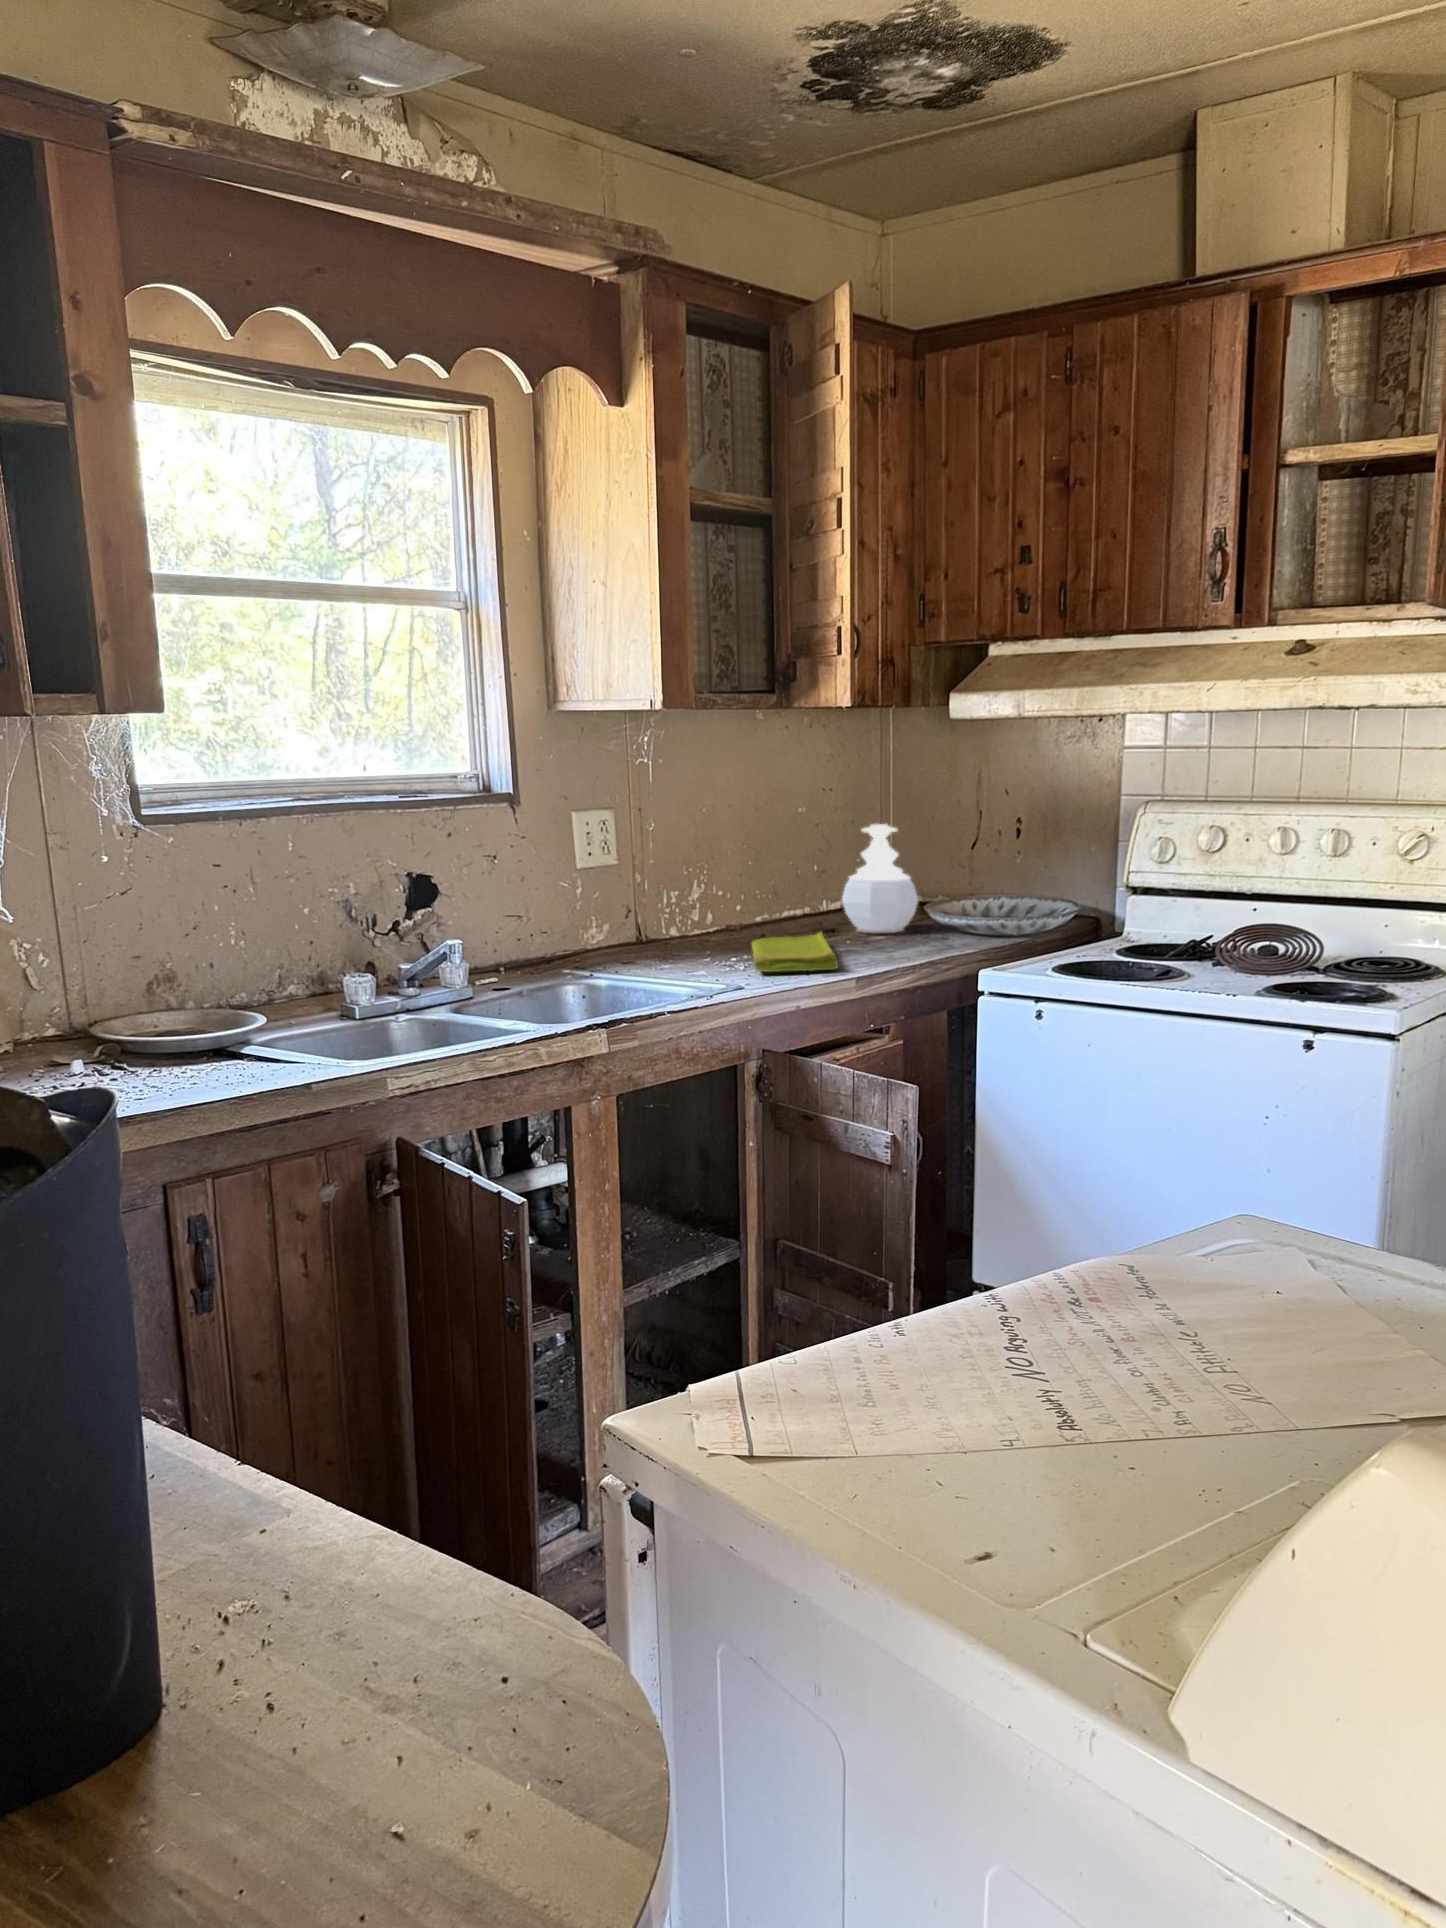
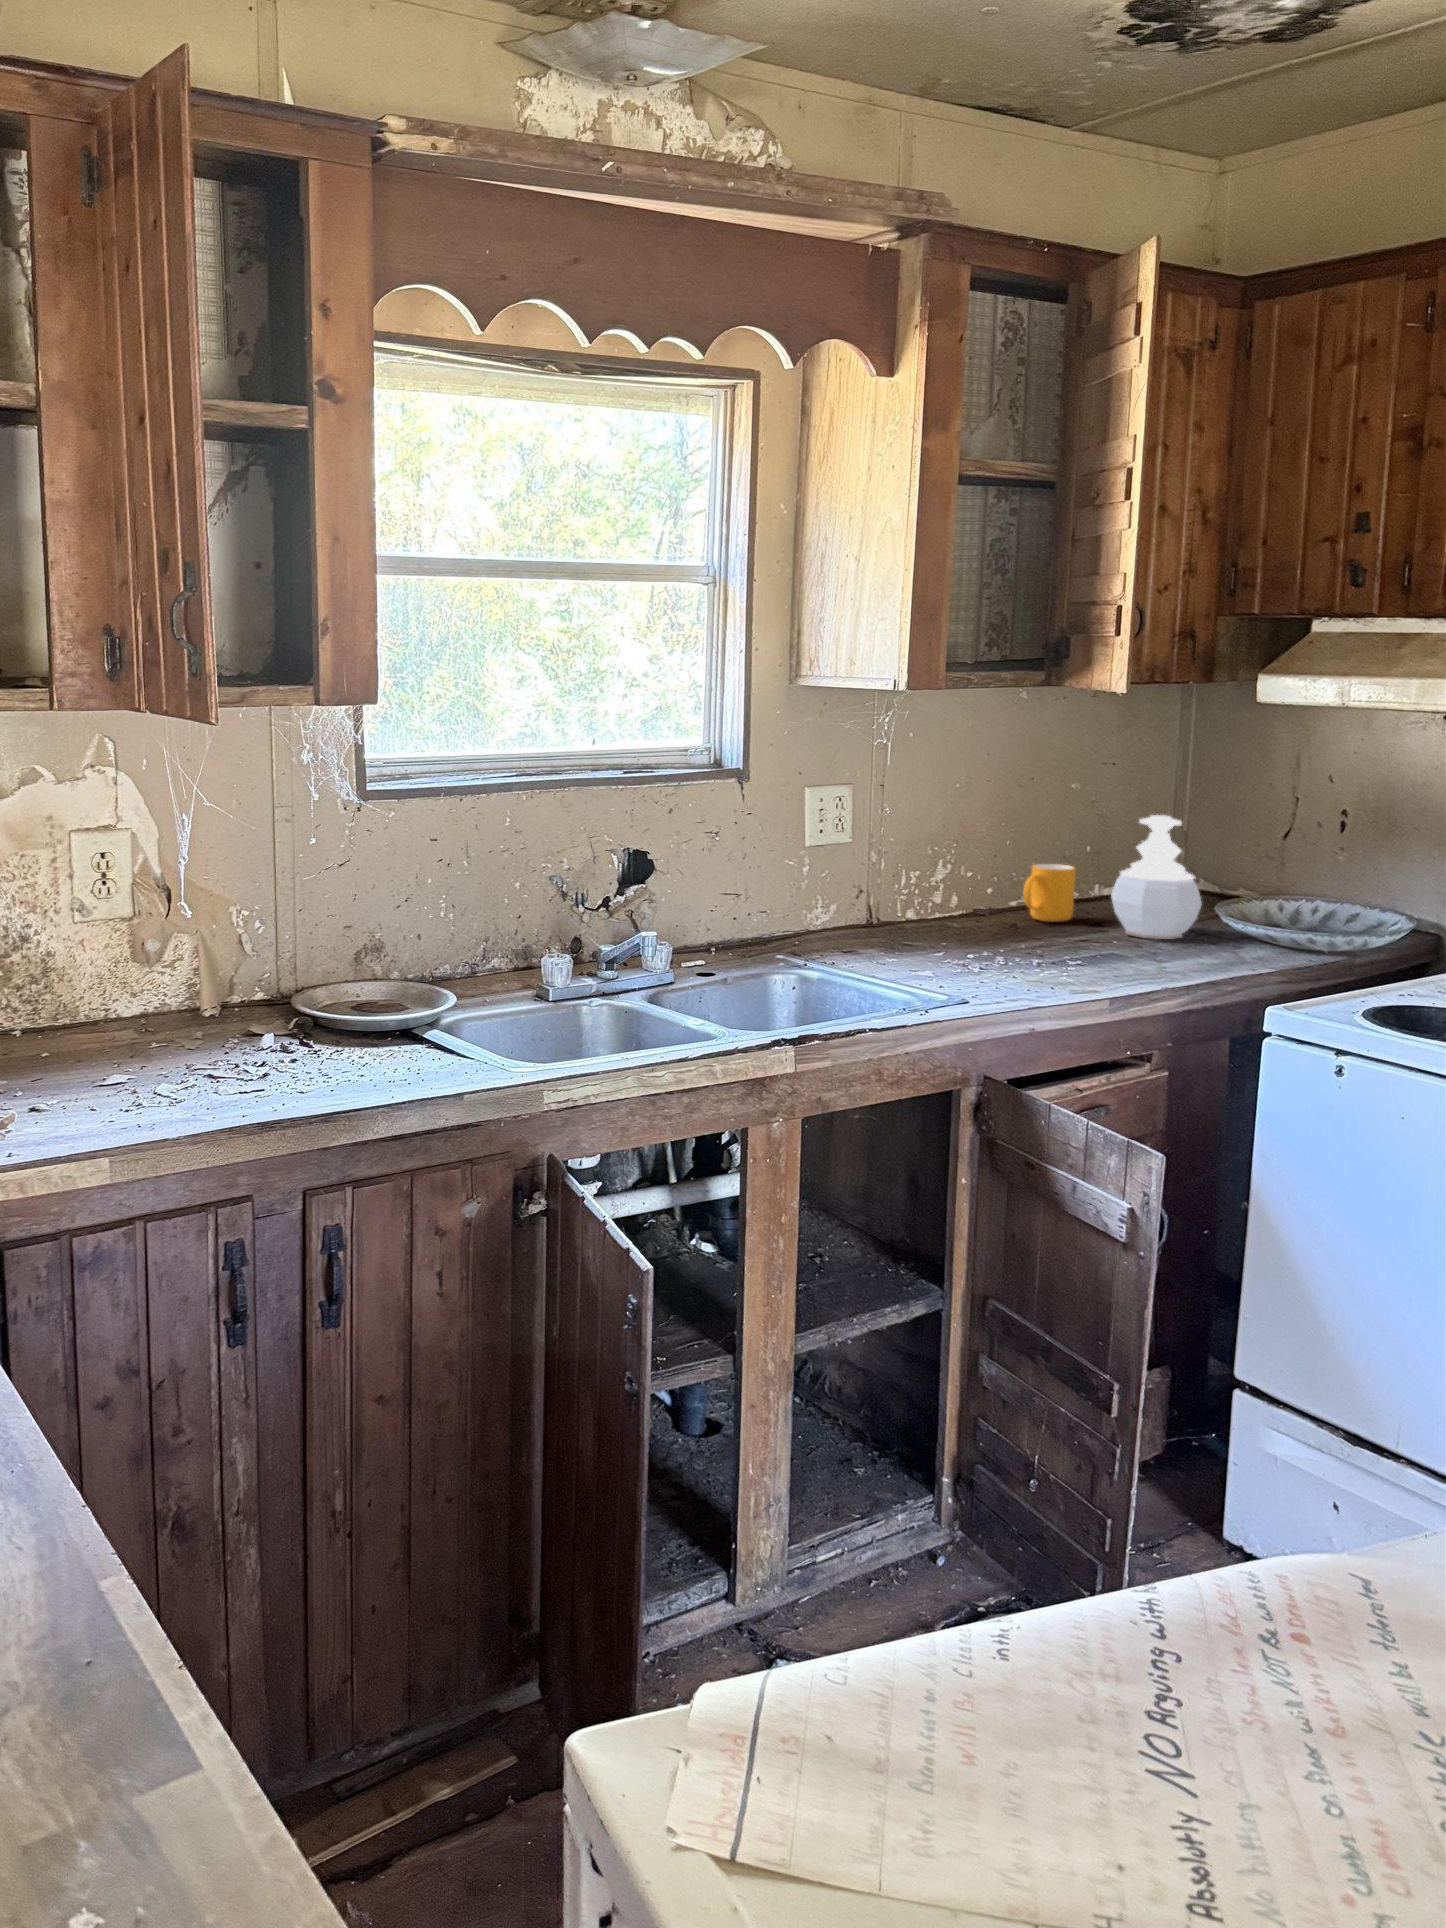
mug: none [766,877,809,928] -> present [1023,864,1075,922]
dish towel: present [752,932,838,972] -> none [990,933,1088,988]

